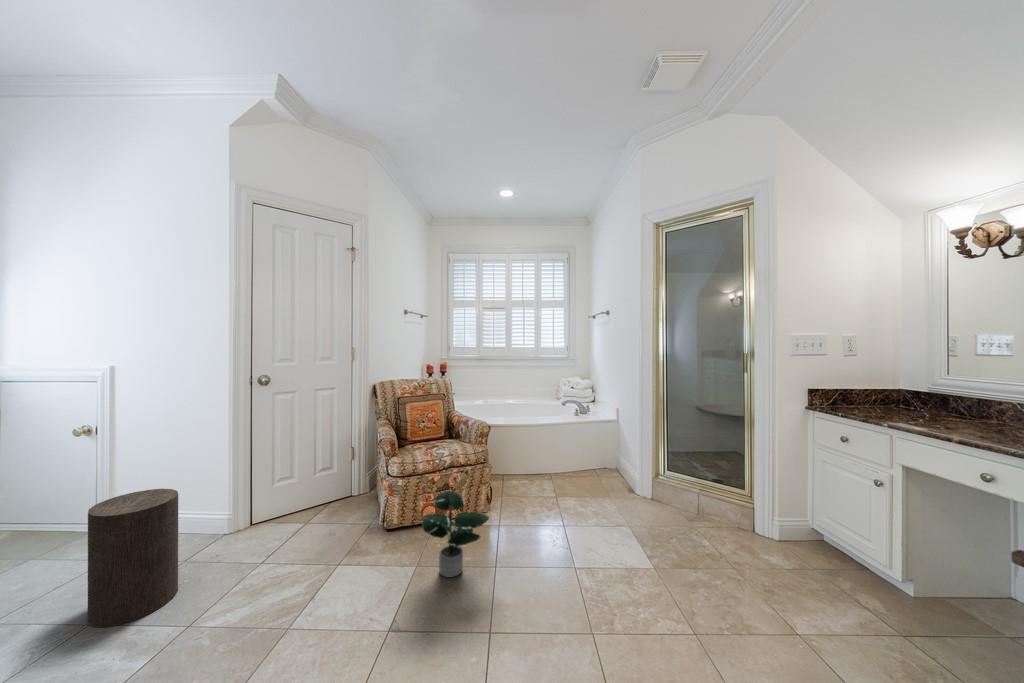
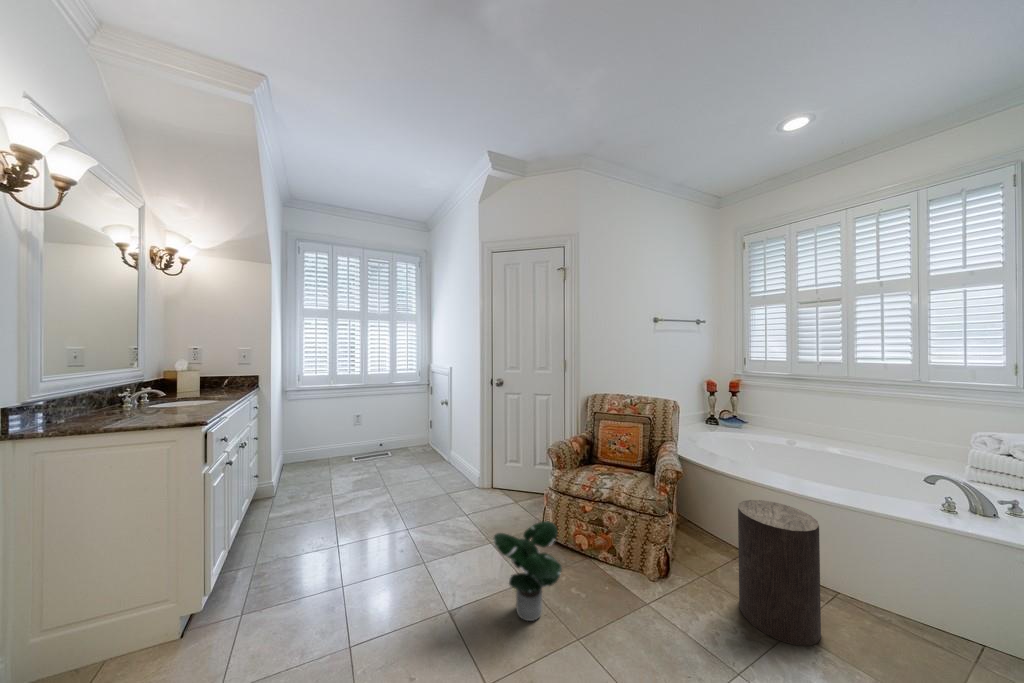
stool: present [88,489,178,627] -> present [738,500,821,646]

